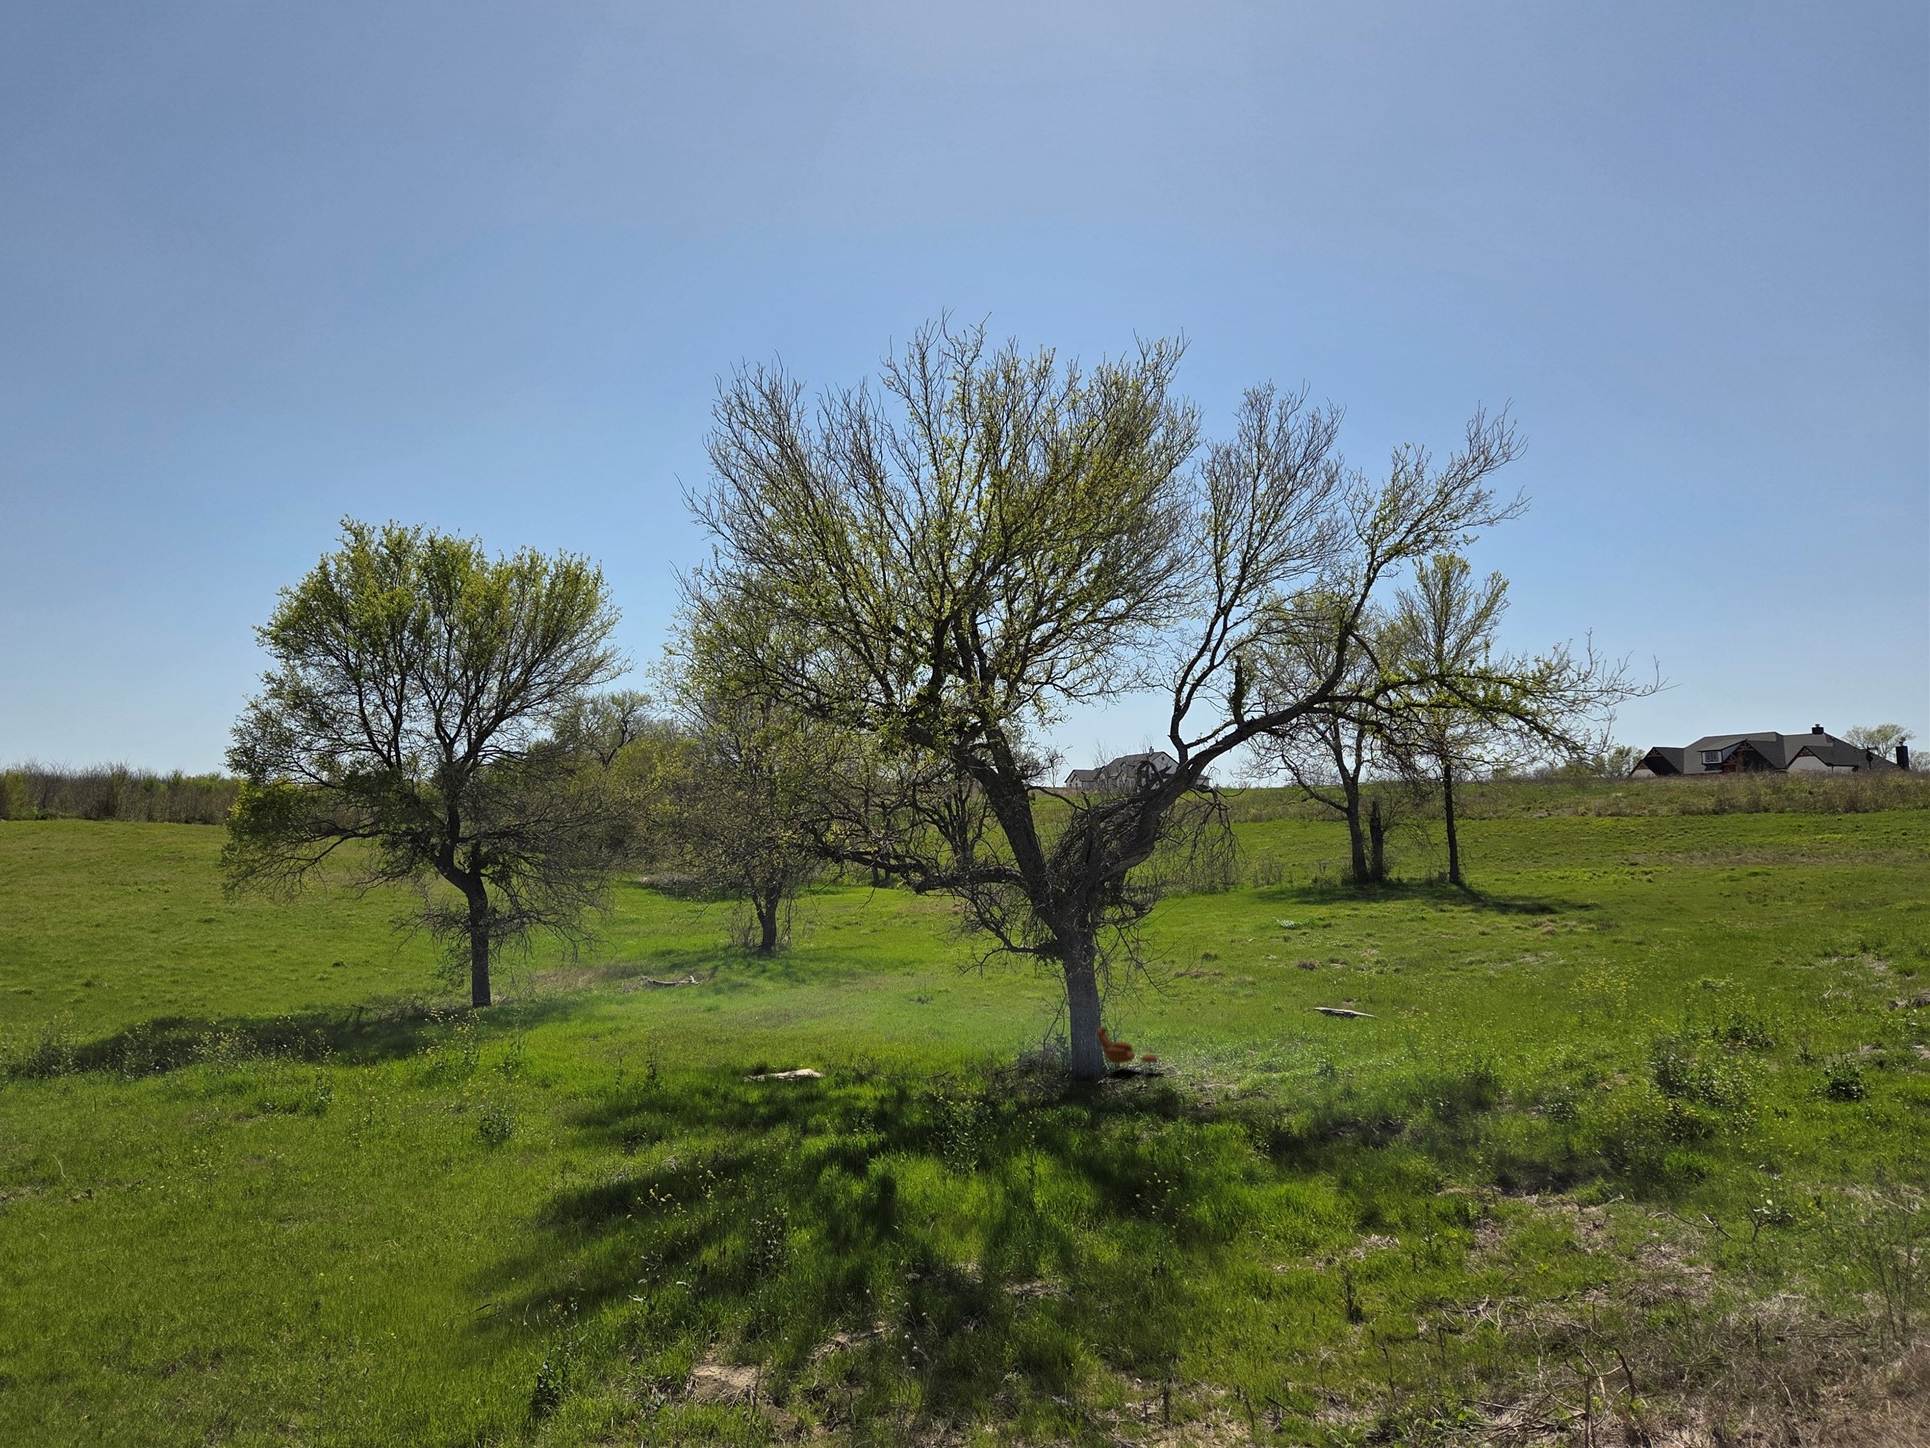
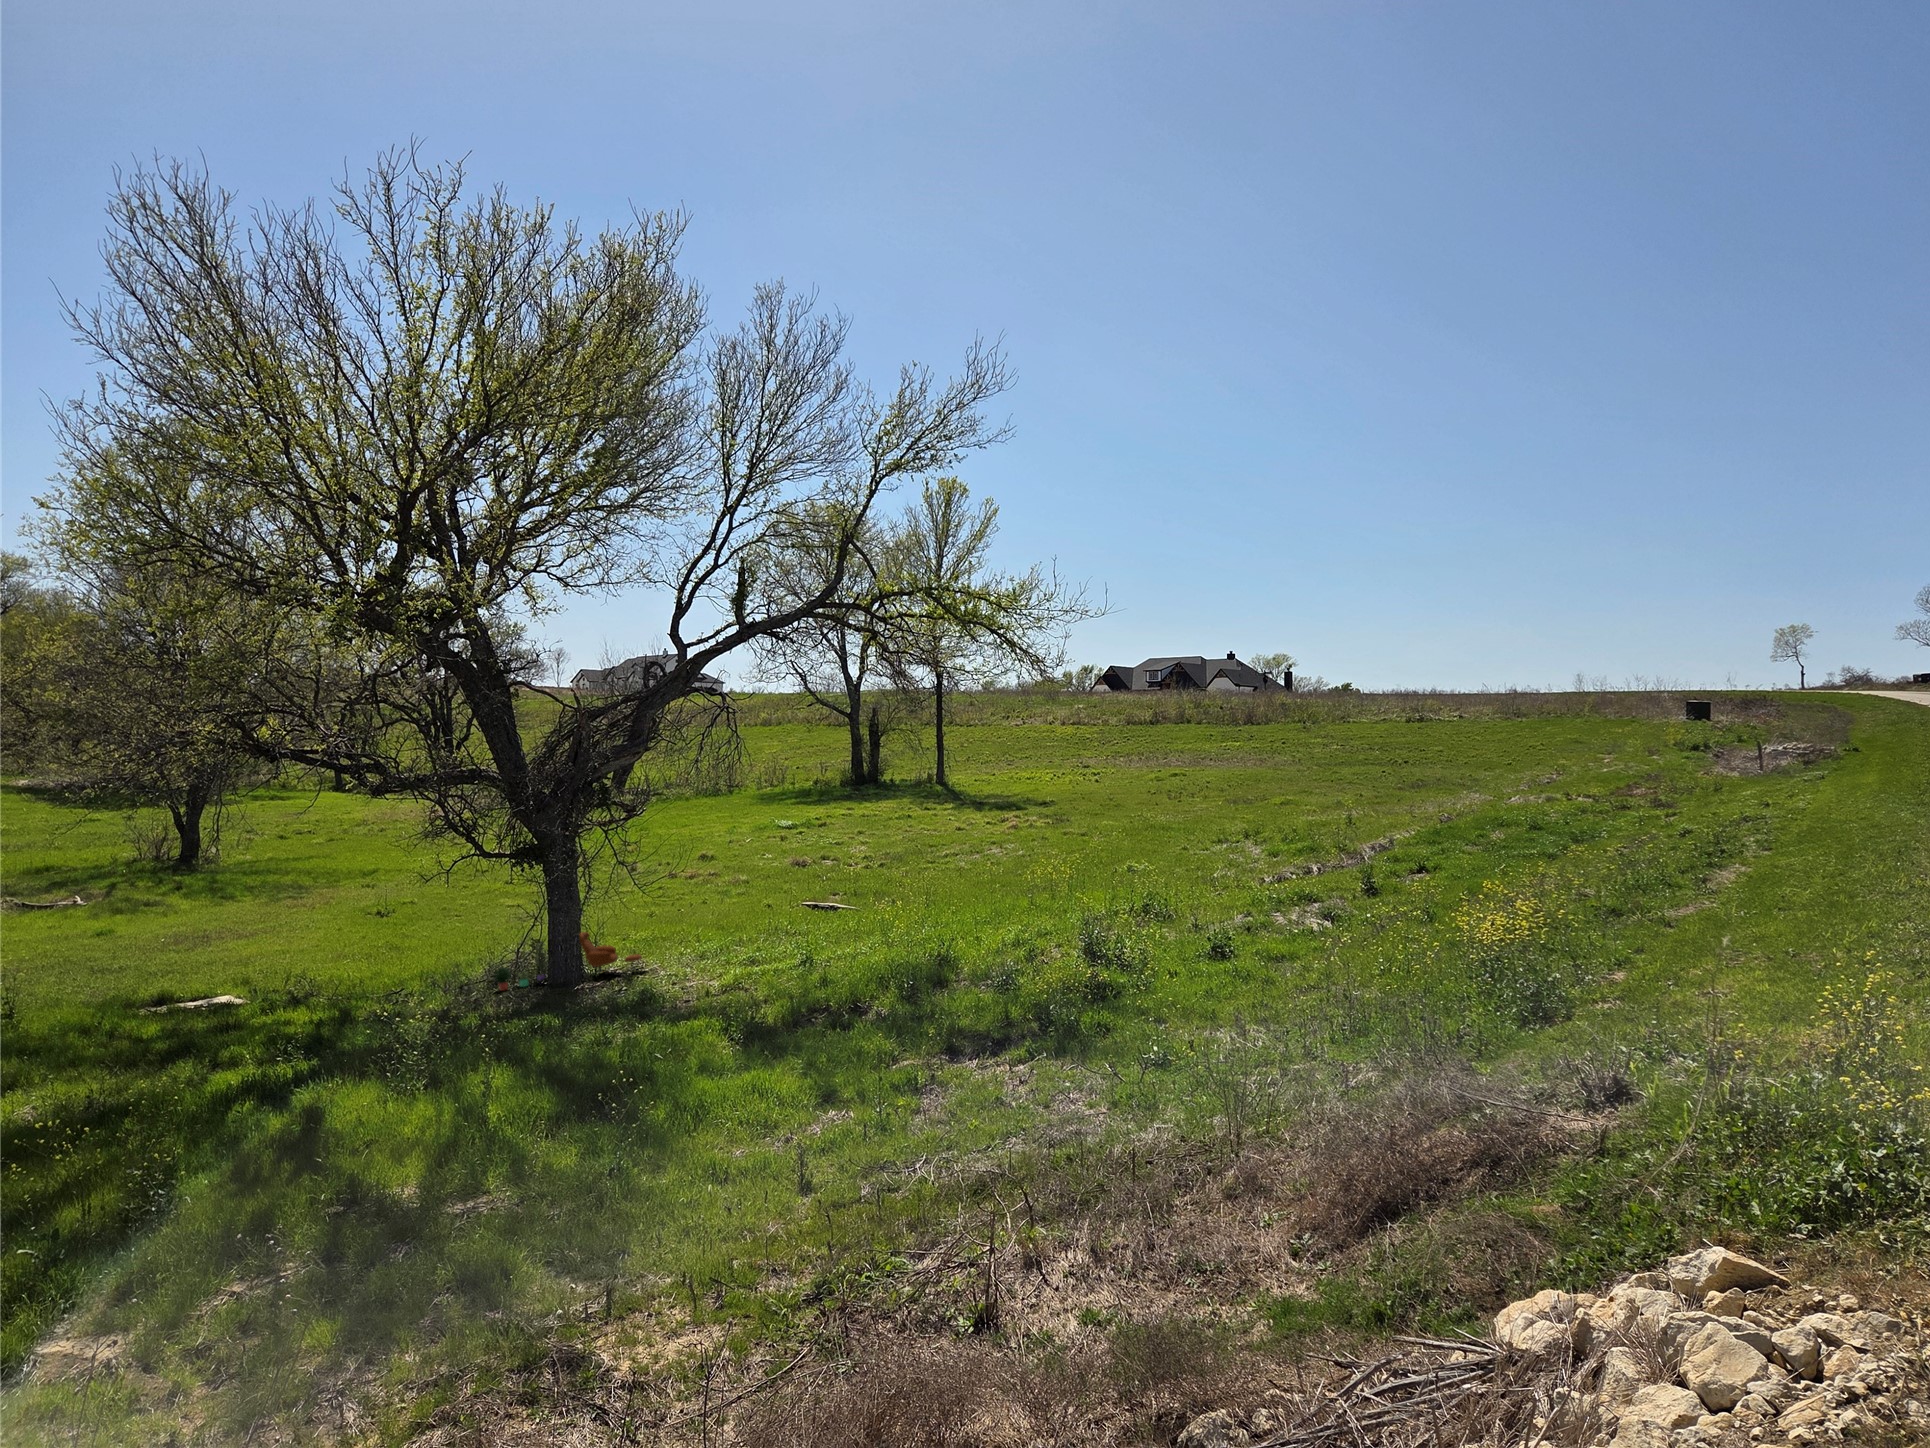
potted plant: none [1023,1032,1071,1077] -> present [495,943,548,991]

